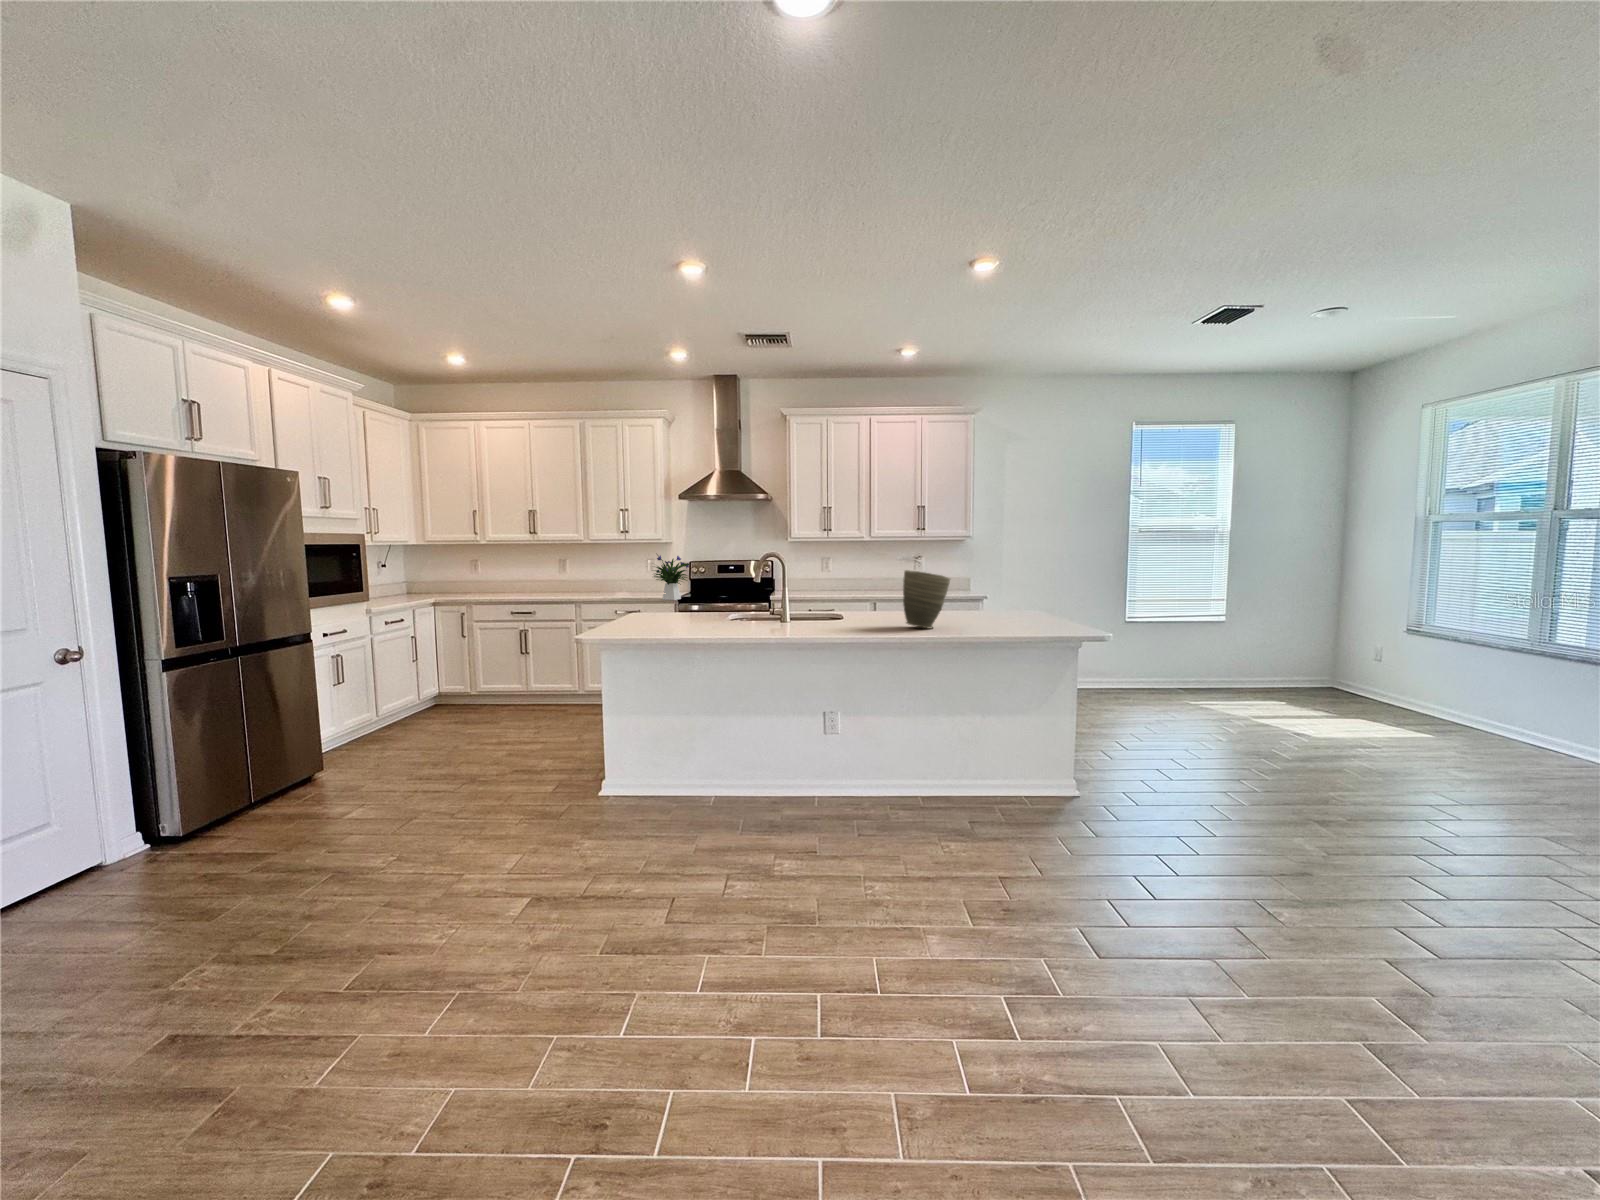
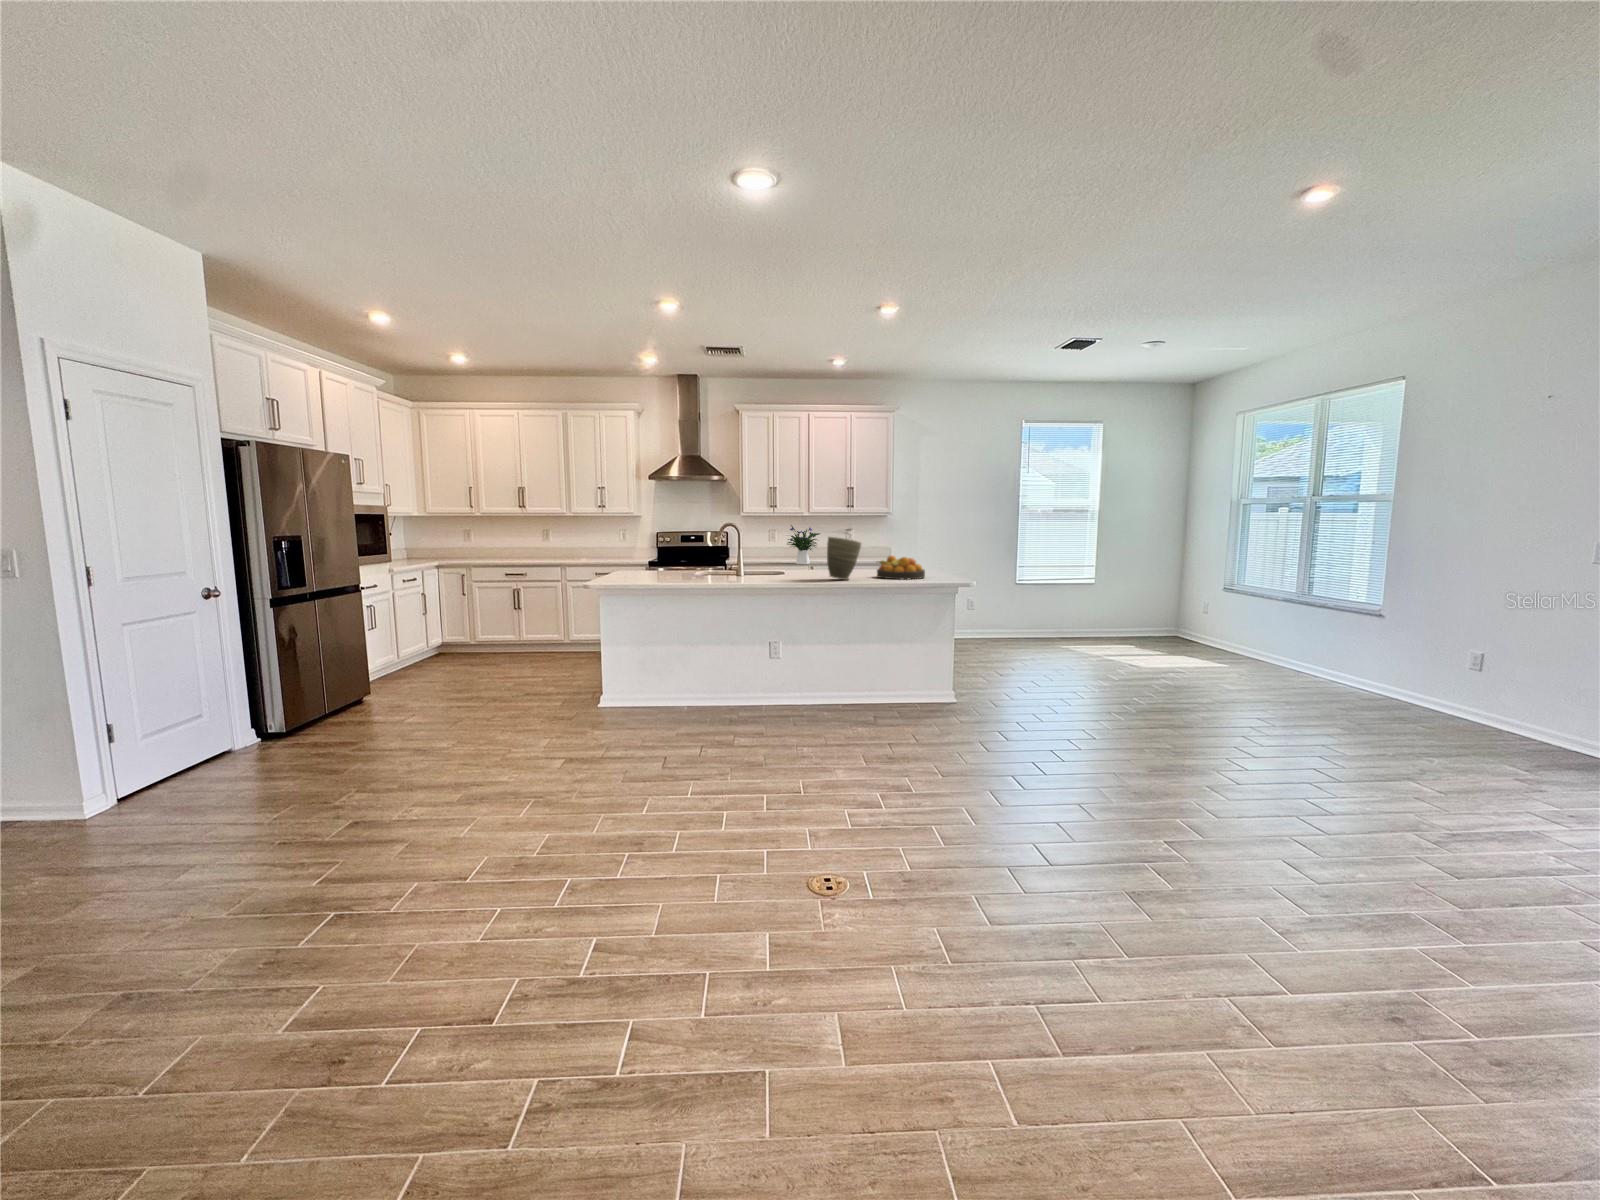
flower arrangement: present [654,556,690,600] -> present [787,525,820,564]
fruit bowl: none [966,594,1035,627] -> present [877,556,925,579]

